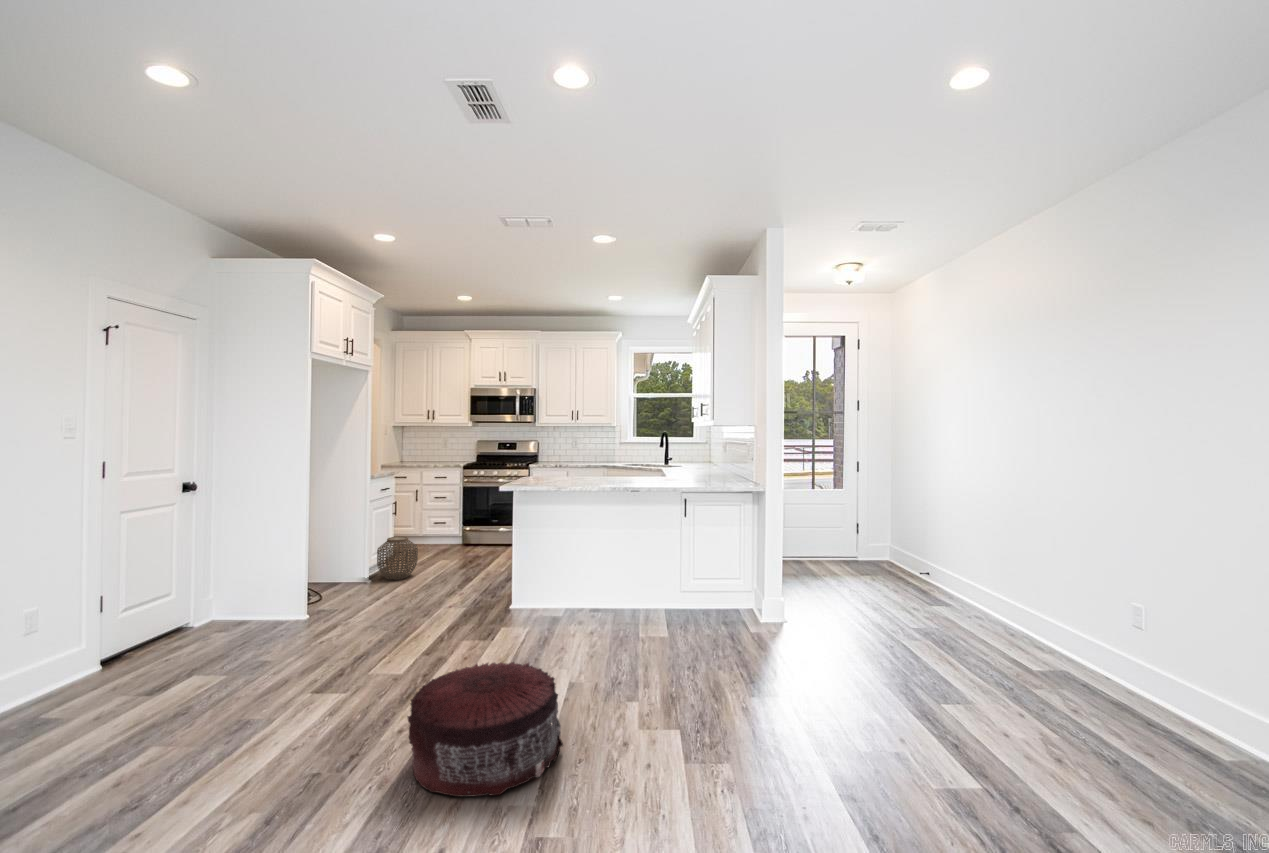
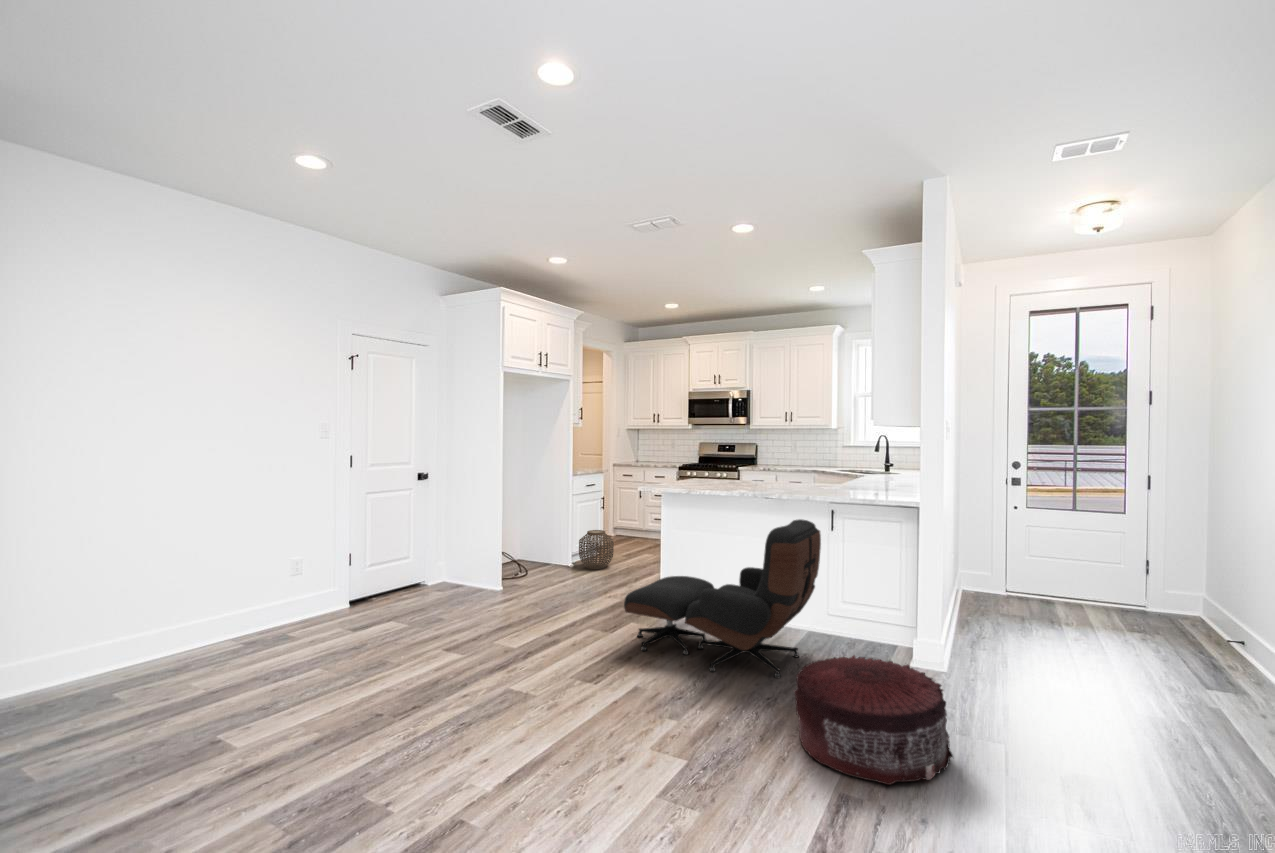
lounge chair: none [517,509,692,654] -> present [624,519,821,678]
pouf: present [408,662,563,797] -> present [794,655,953,785]

